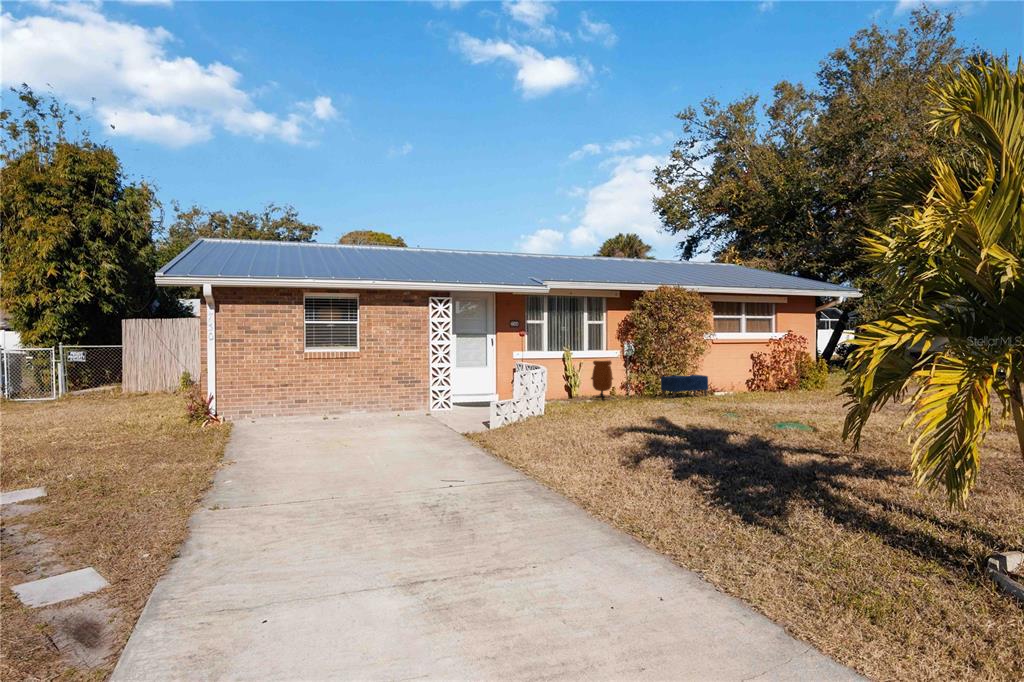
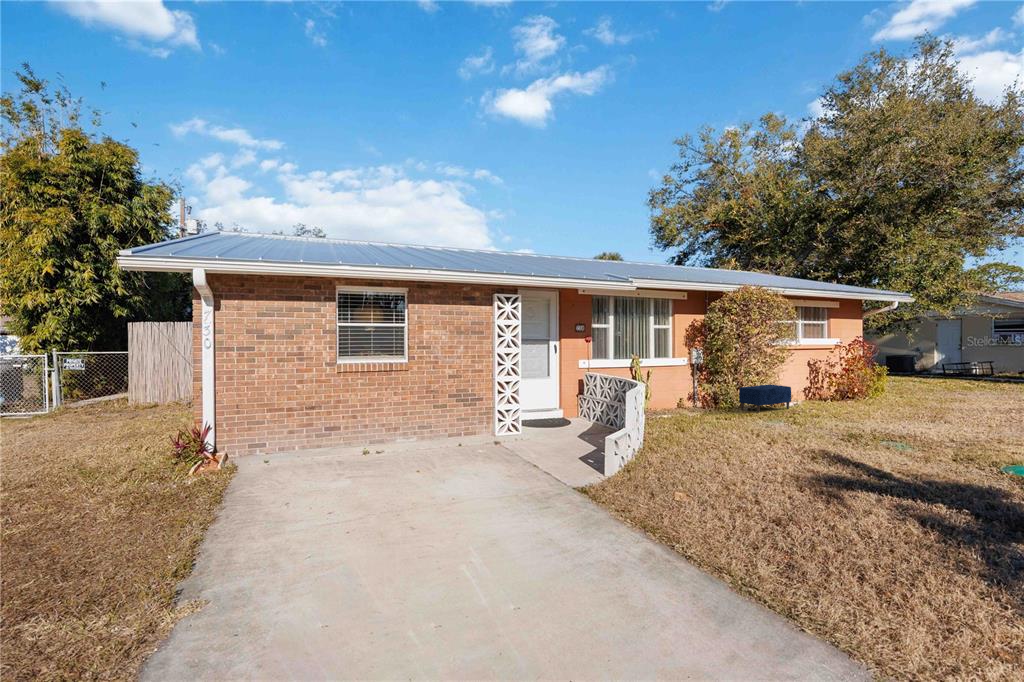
lounge chair: present [591,361,613,400] -> none [662,371,695,417]

